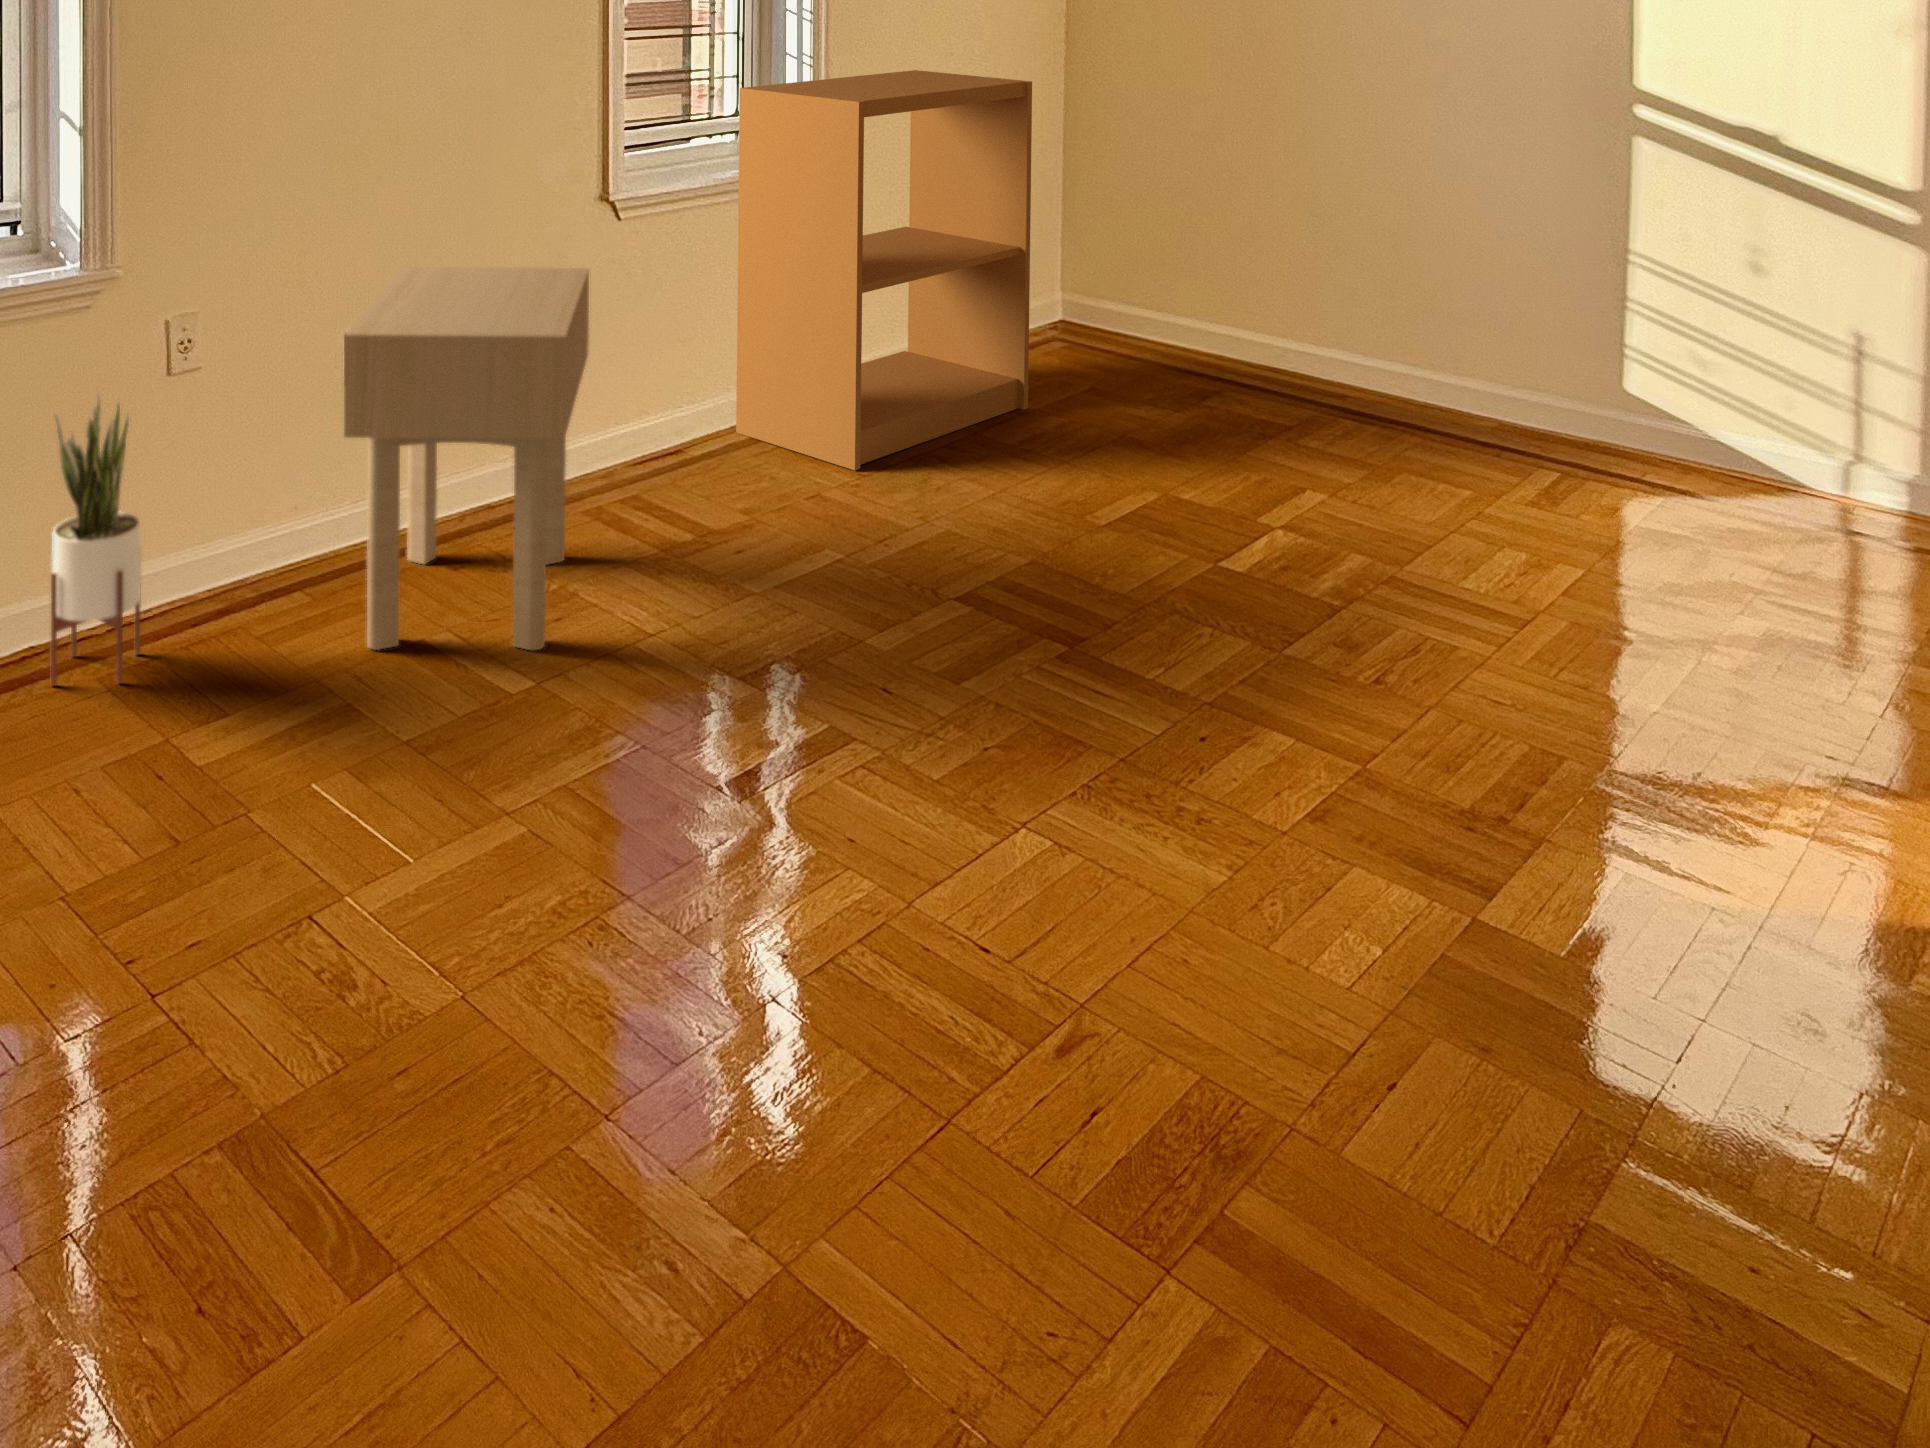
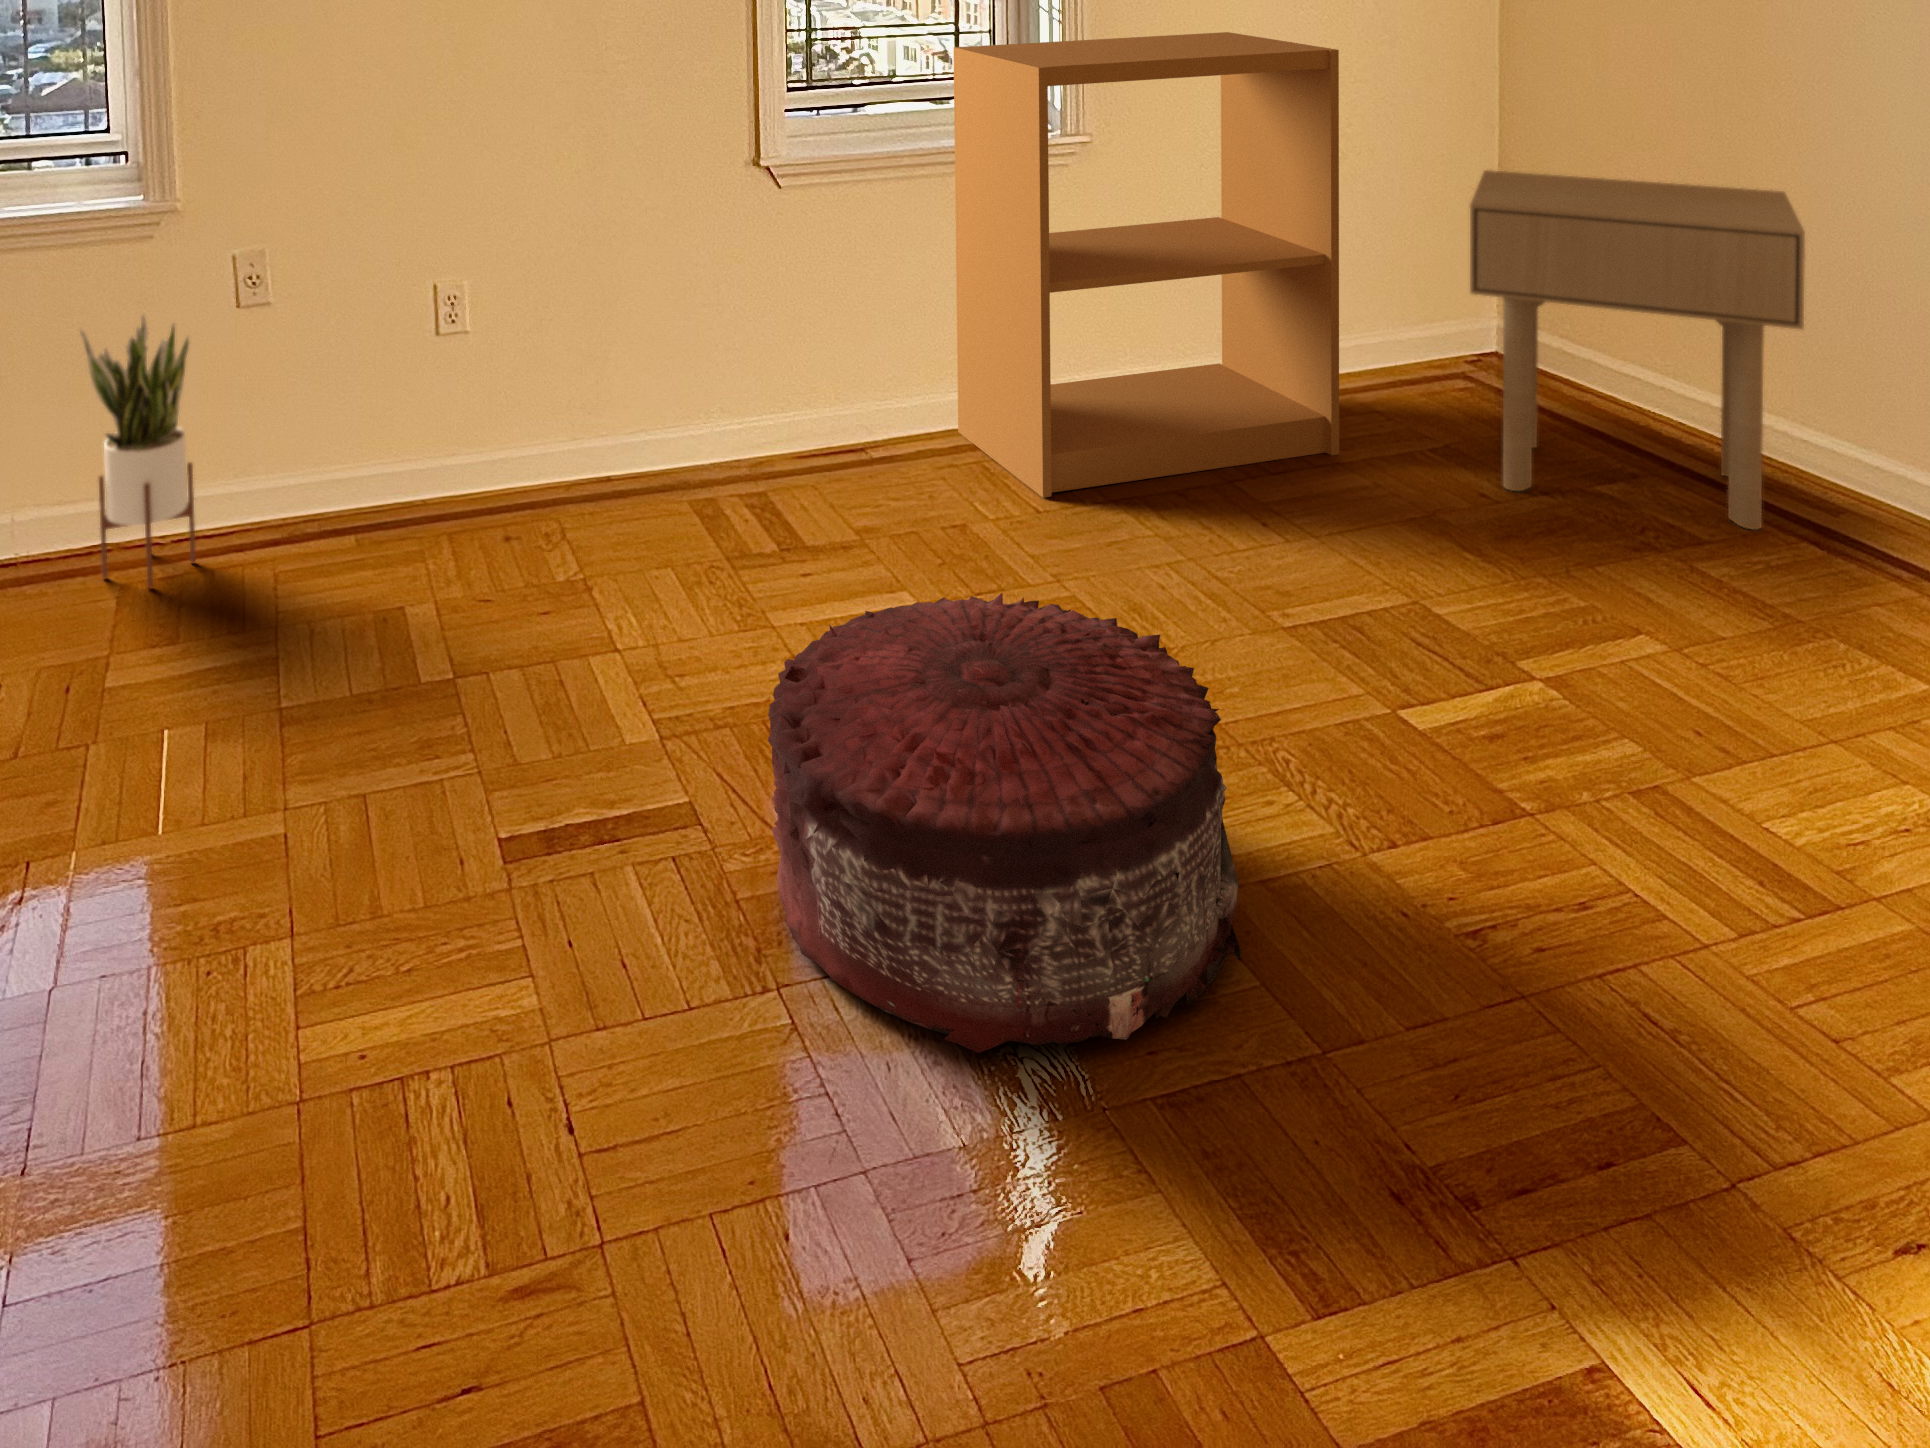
side table: present [344,267,589,650] -> present [1470,170,1805,529]
pouf: none [924,509,1283,812] -> present [768,593,1241,1053]

